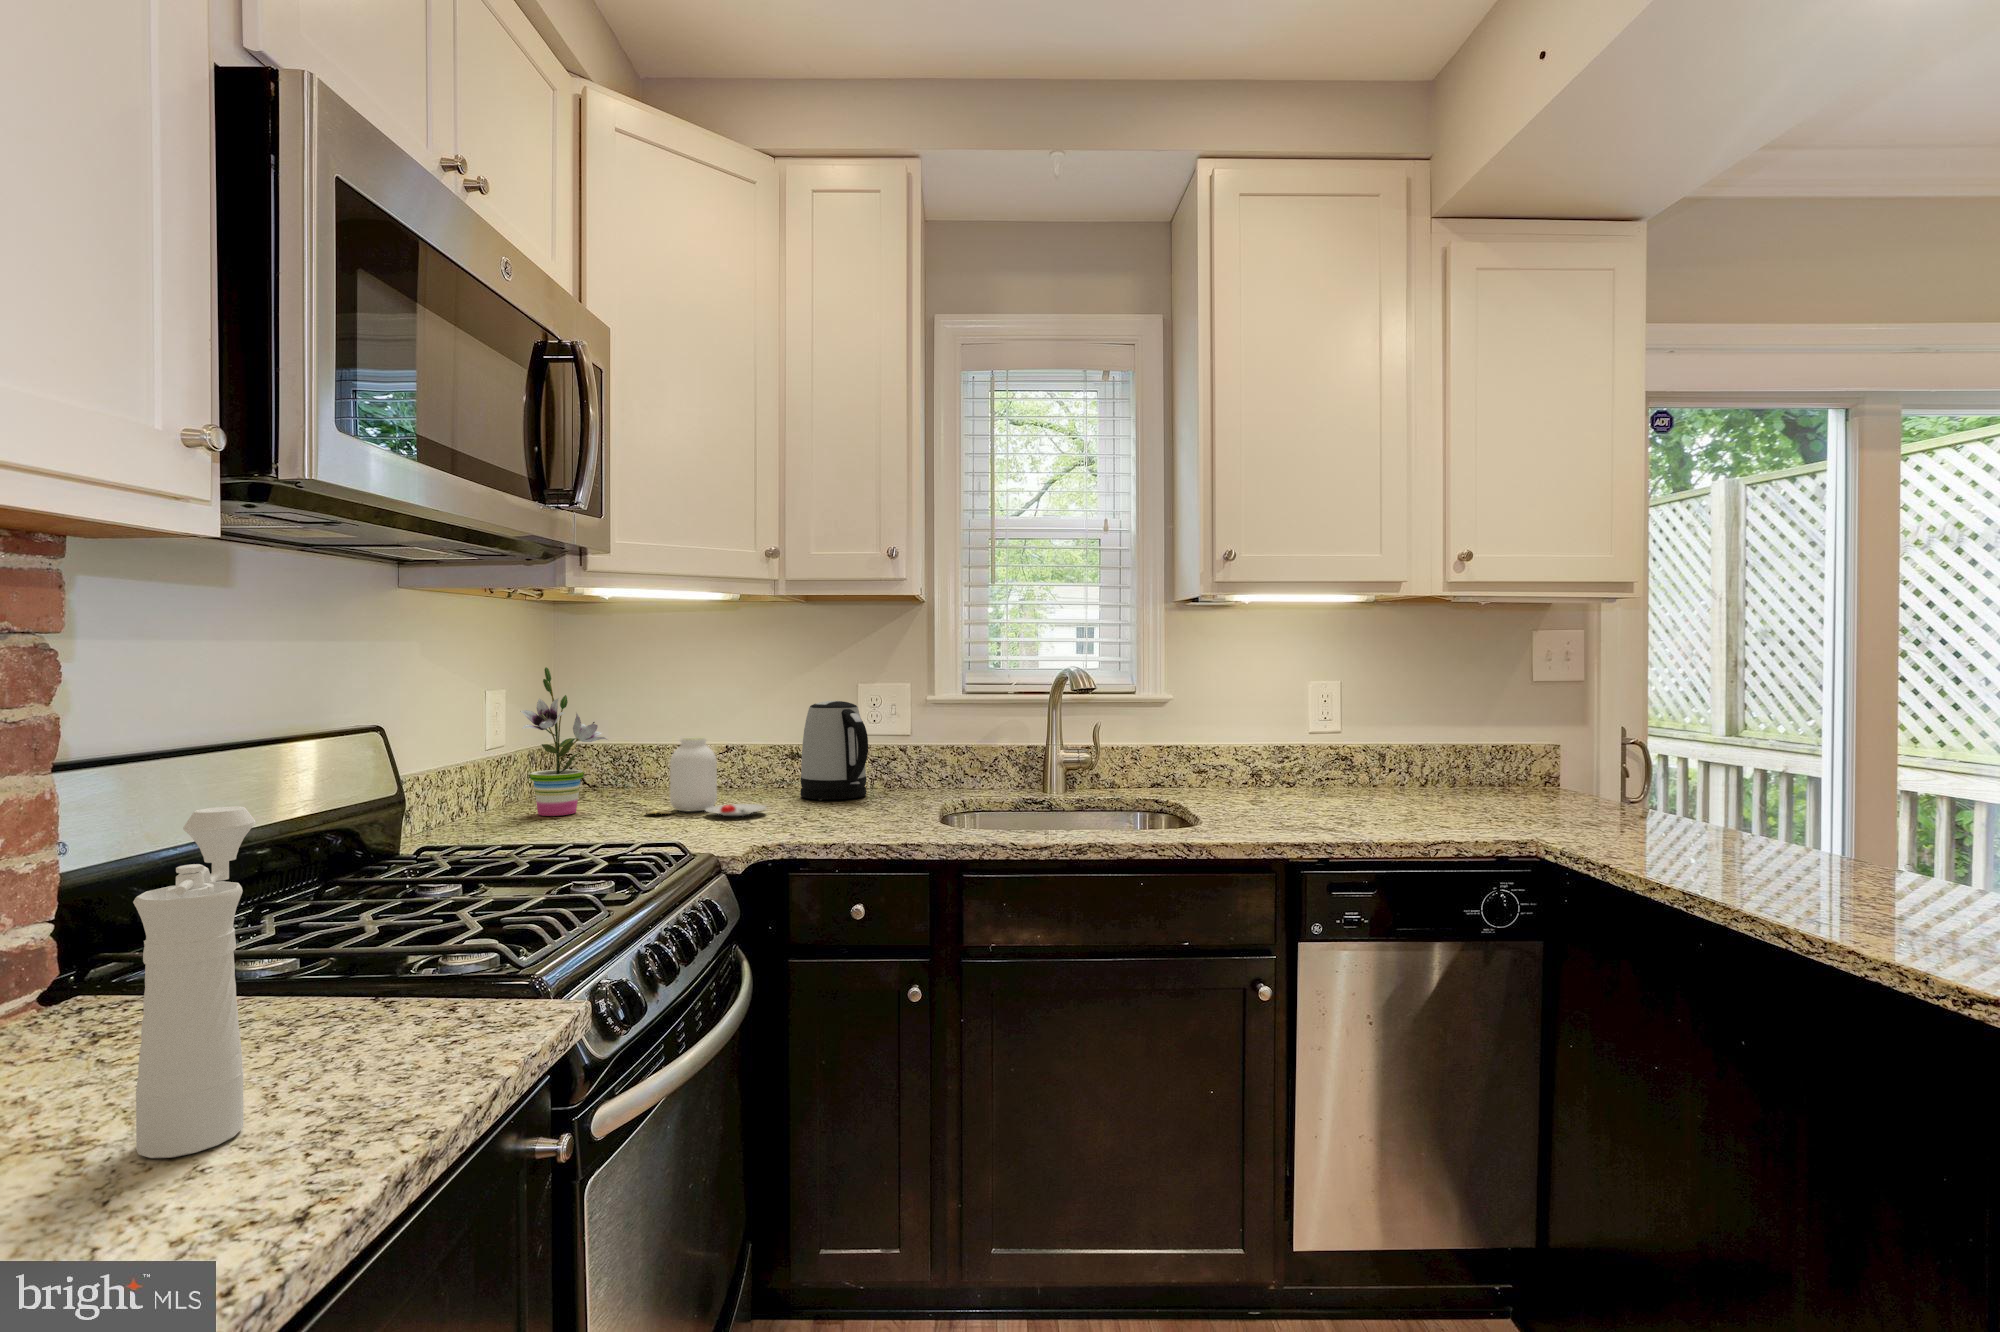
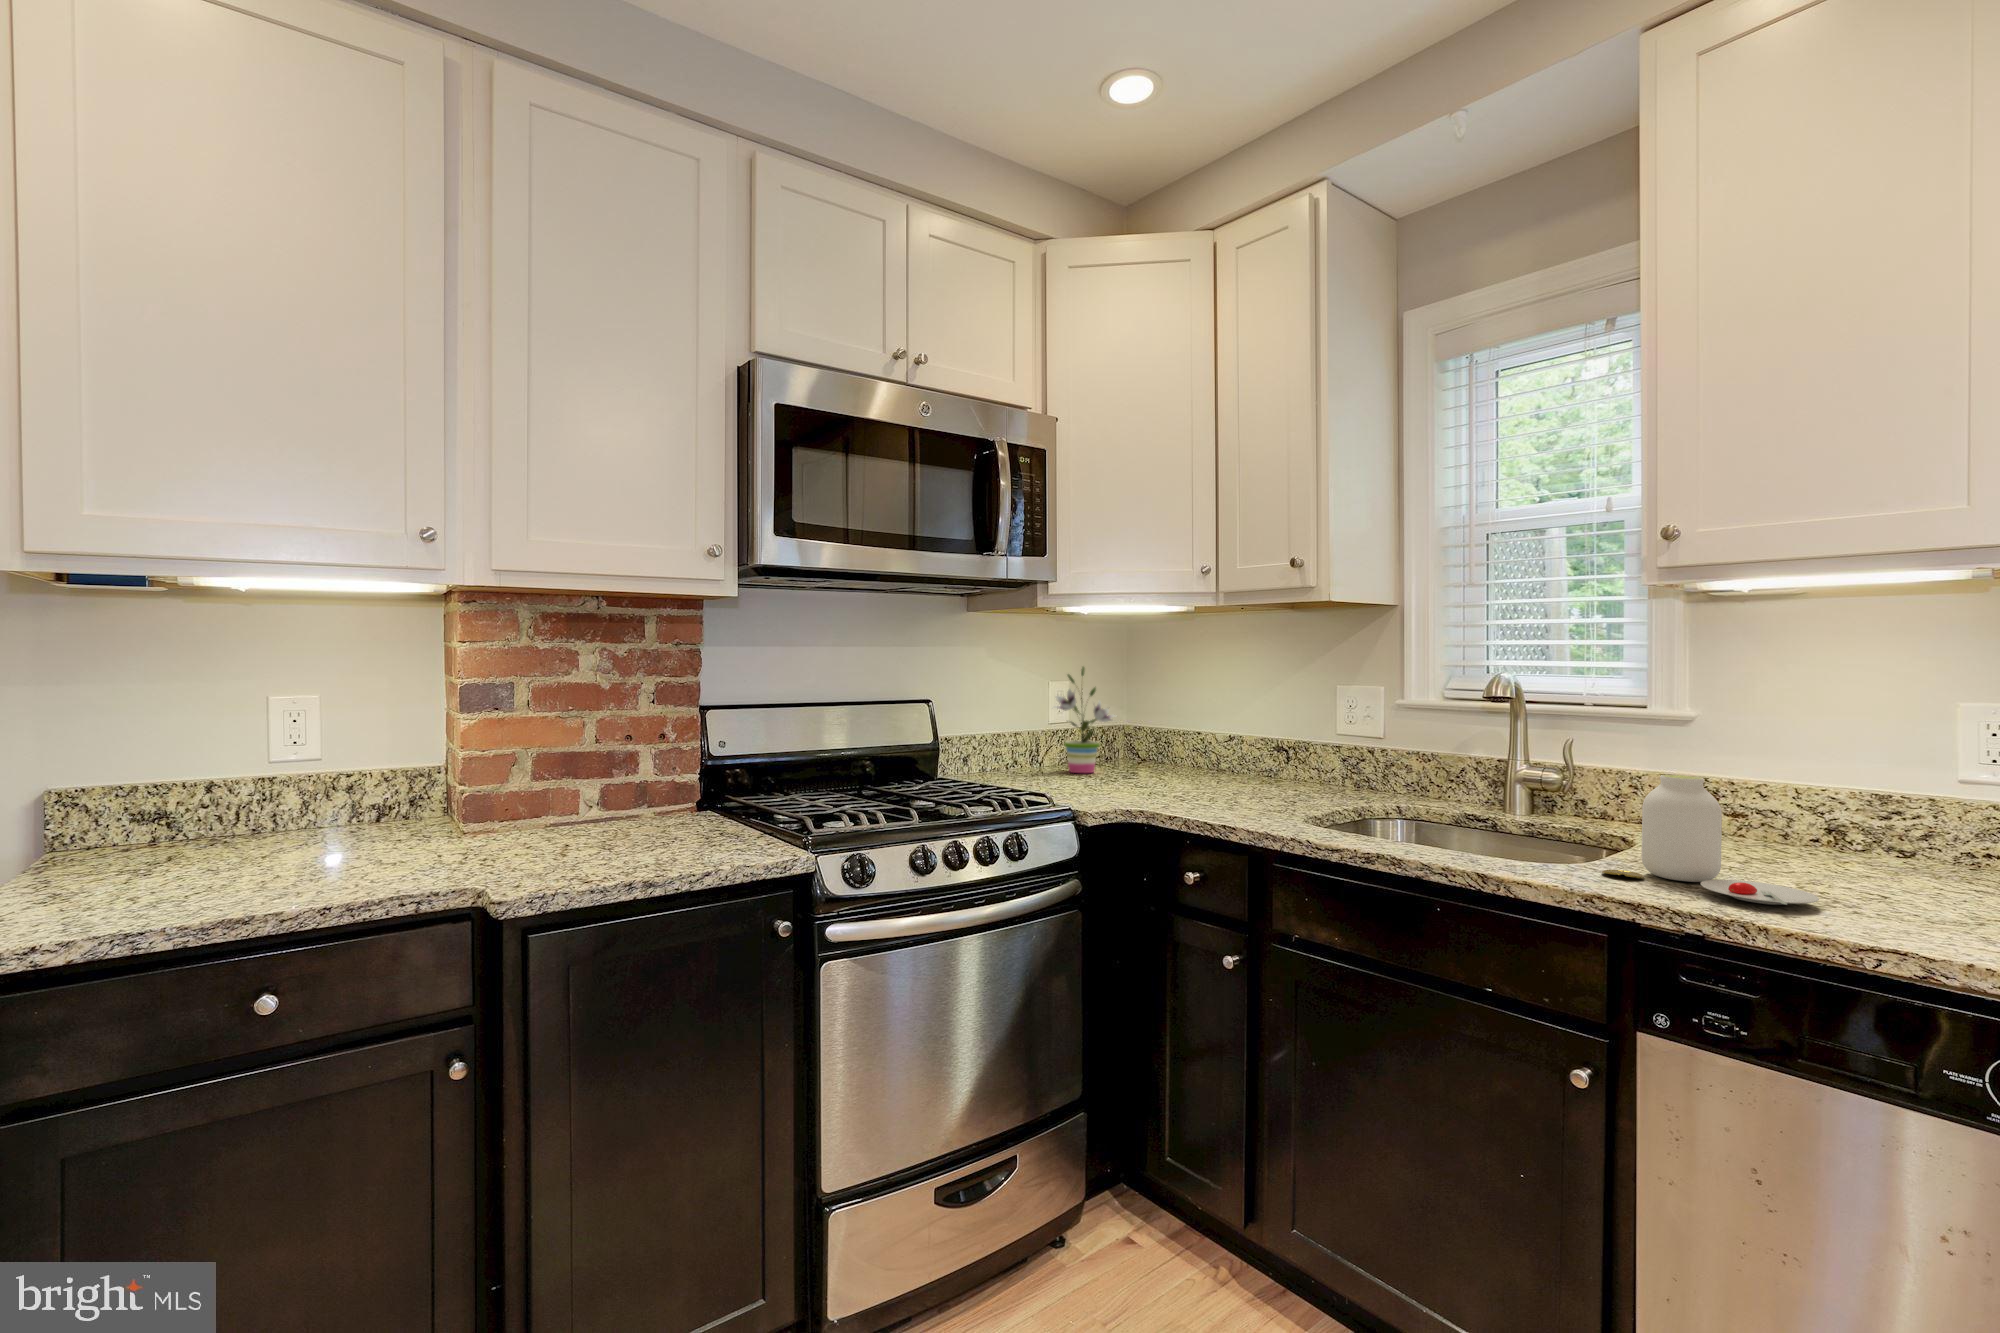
kettle: present [800,701,868,800] -> none [1262,700,1325,790]
jar: present [647,737,766,816] -> present [1602,775,1819,905]
pepper mill: present [133,806,256,1158] -> none [603,721,687,861]

